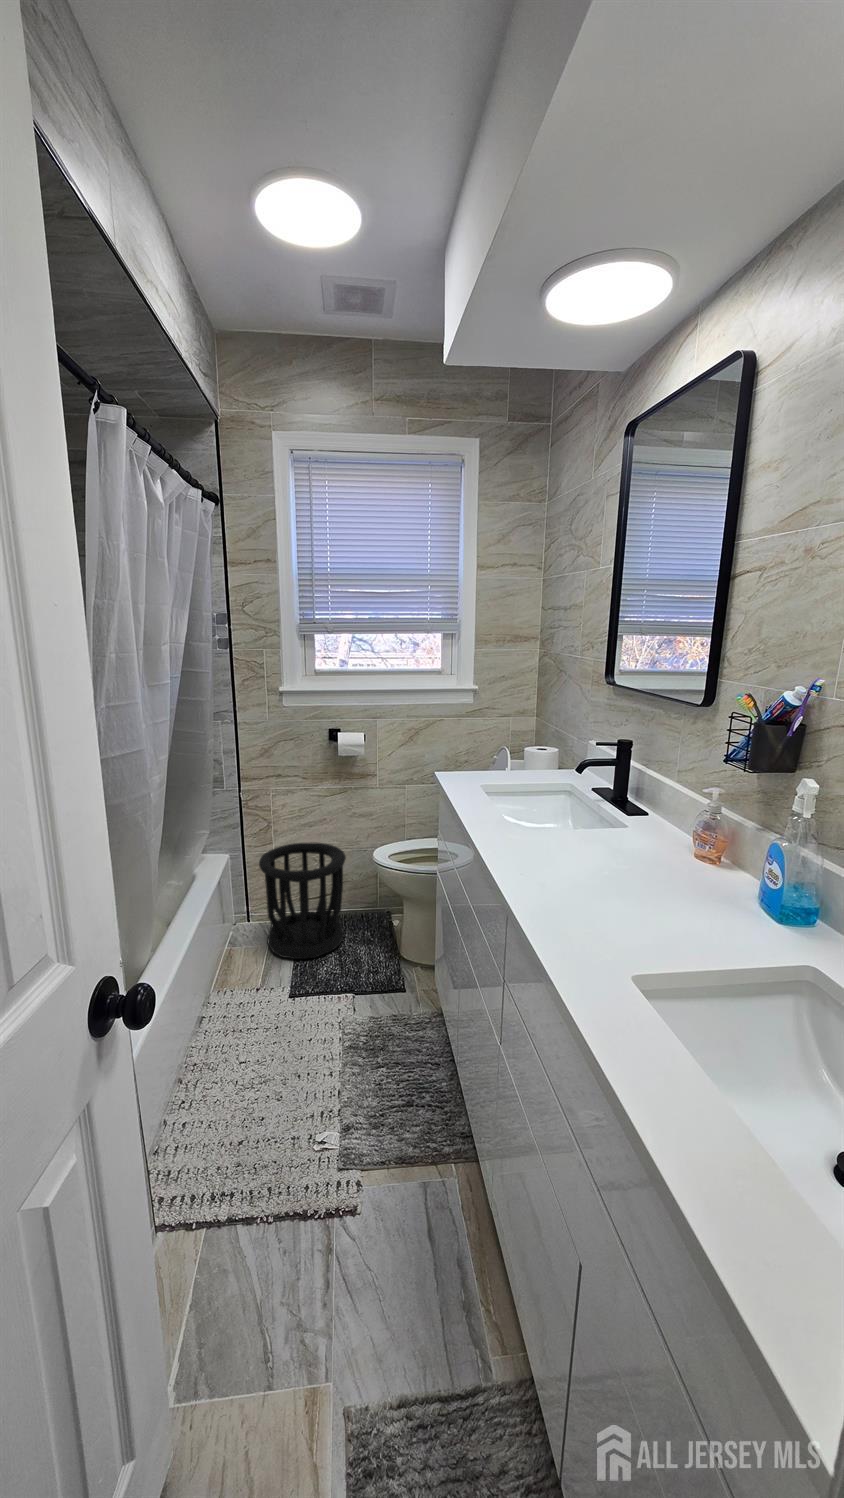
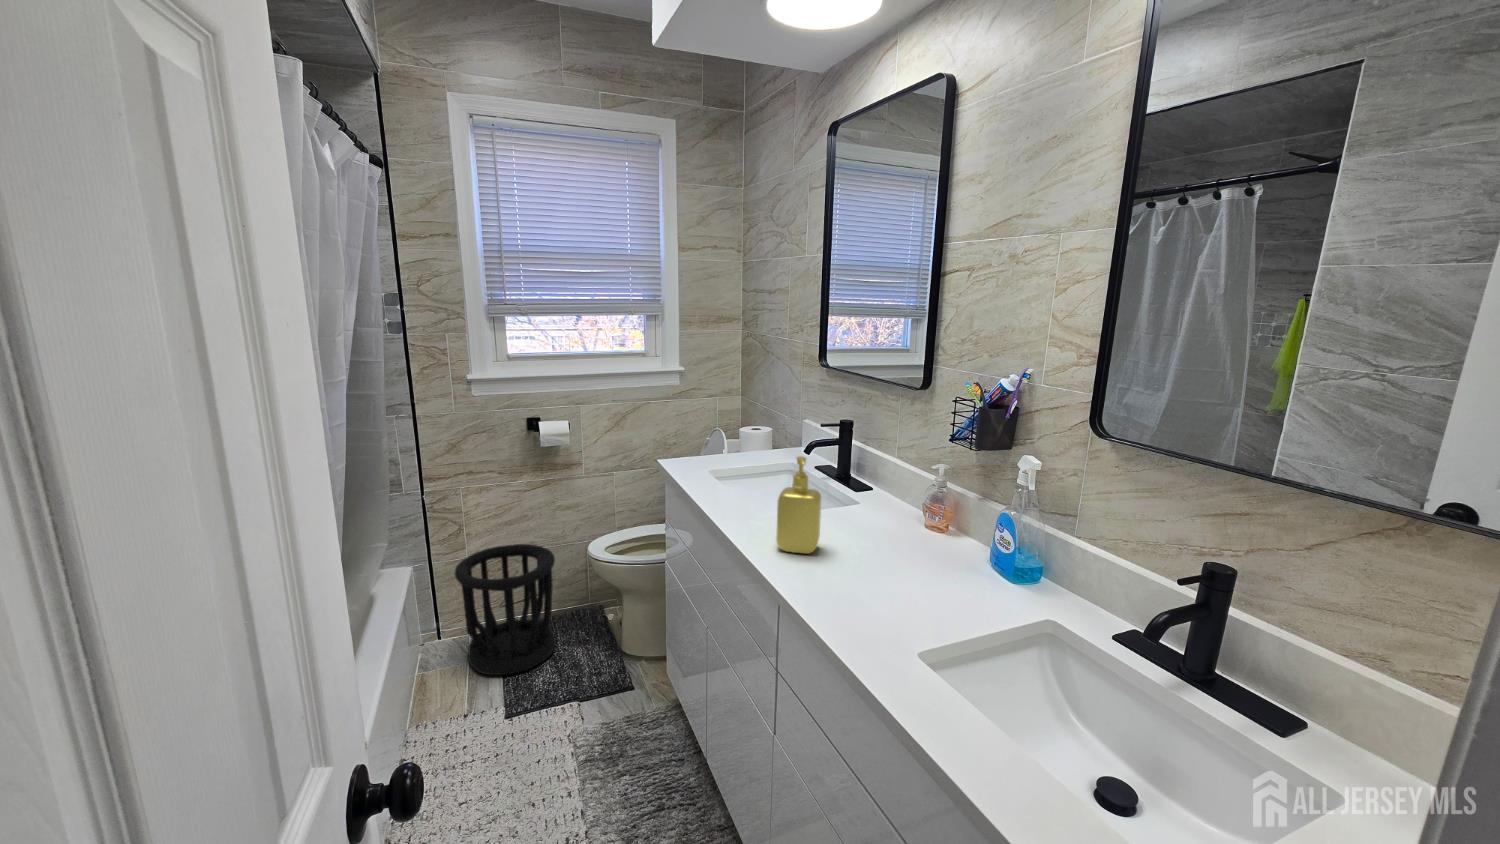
soap dispenser: none [519,766,569,868] -> present [776,456,821,554]

